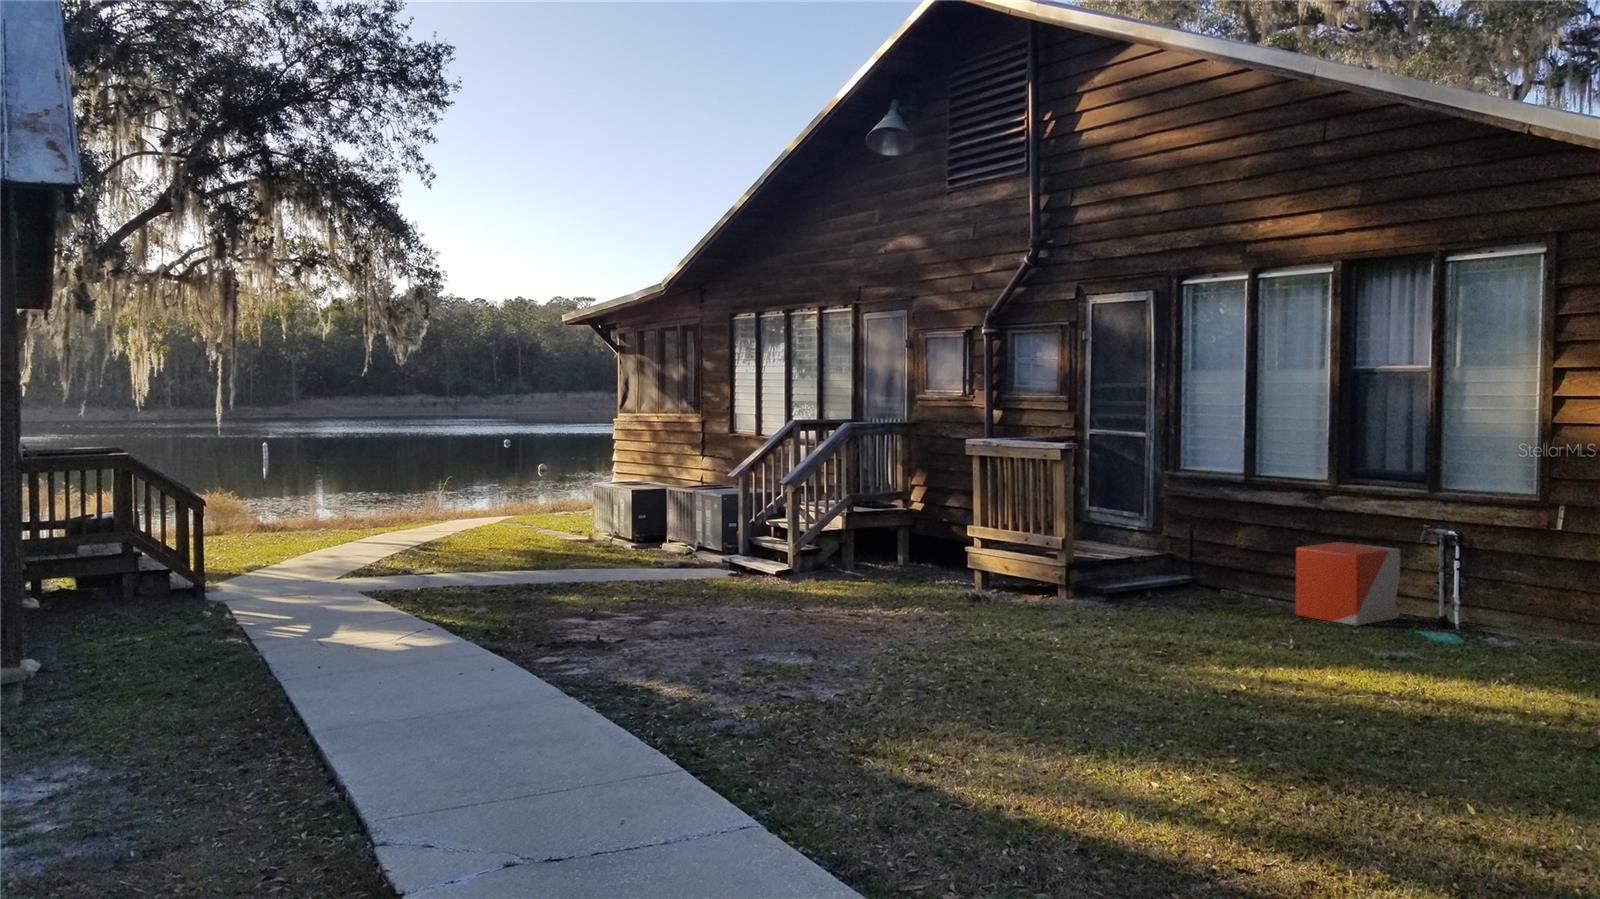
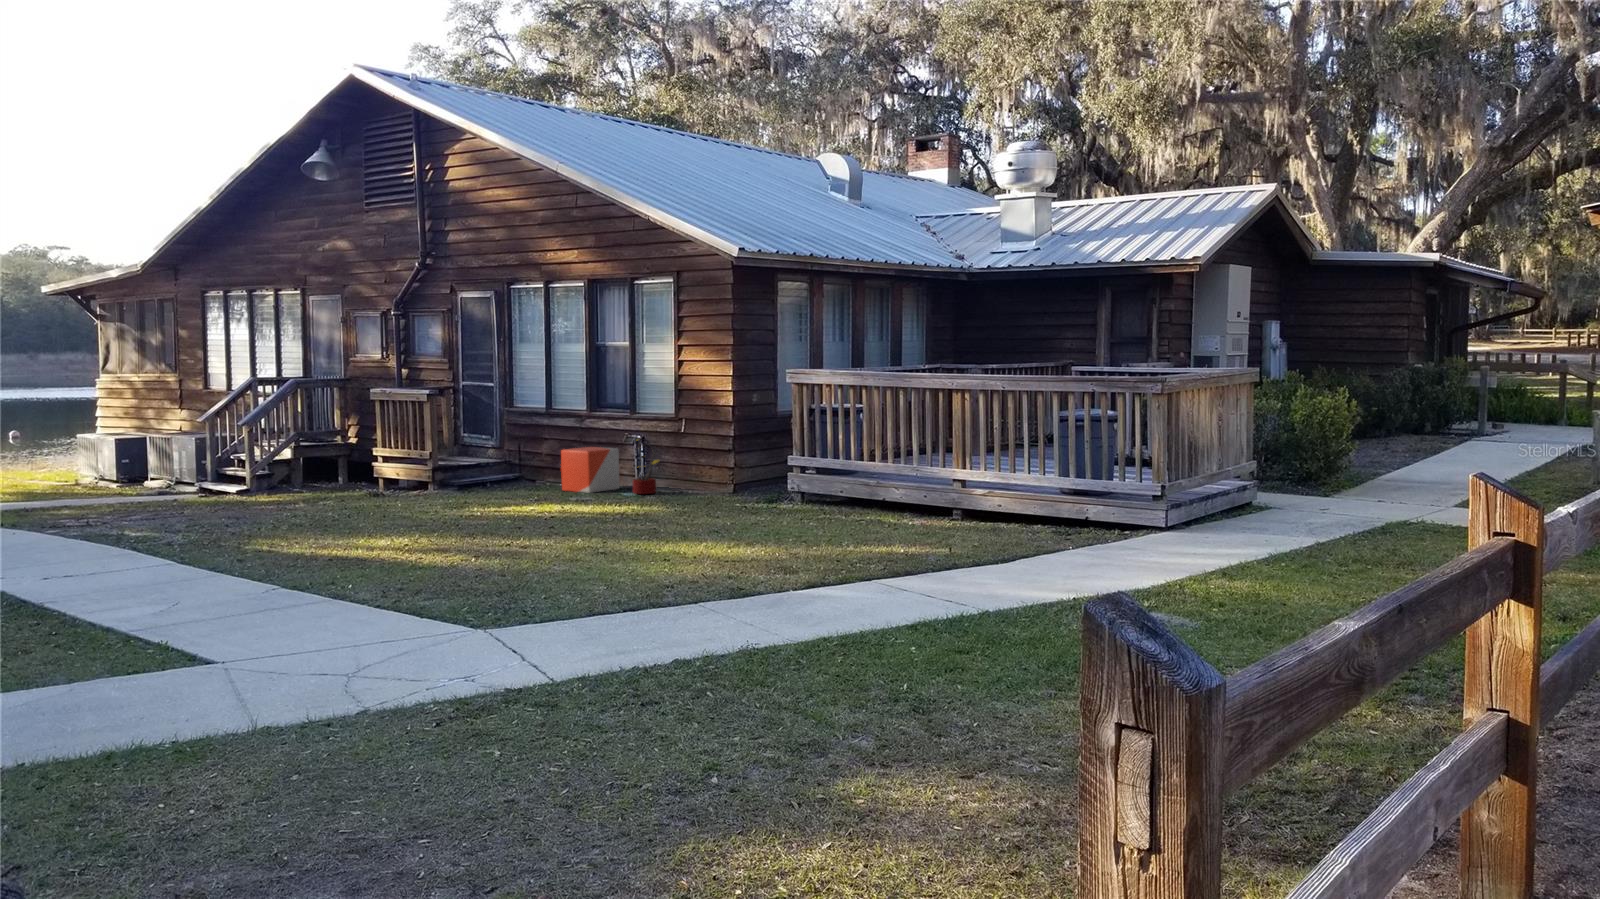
decorative plant: none [1451,532,1525,640] -> present [633,438,660,494]

